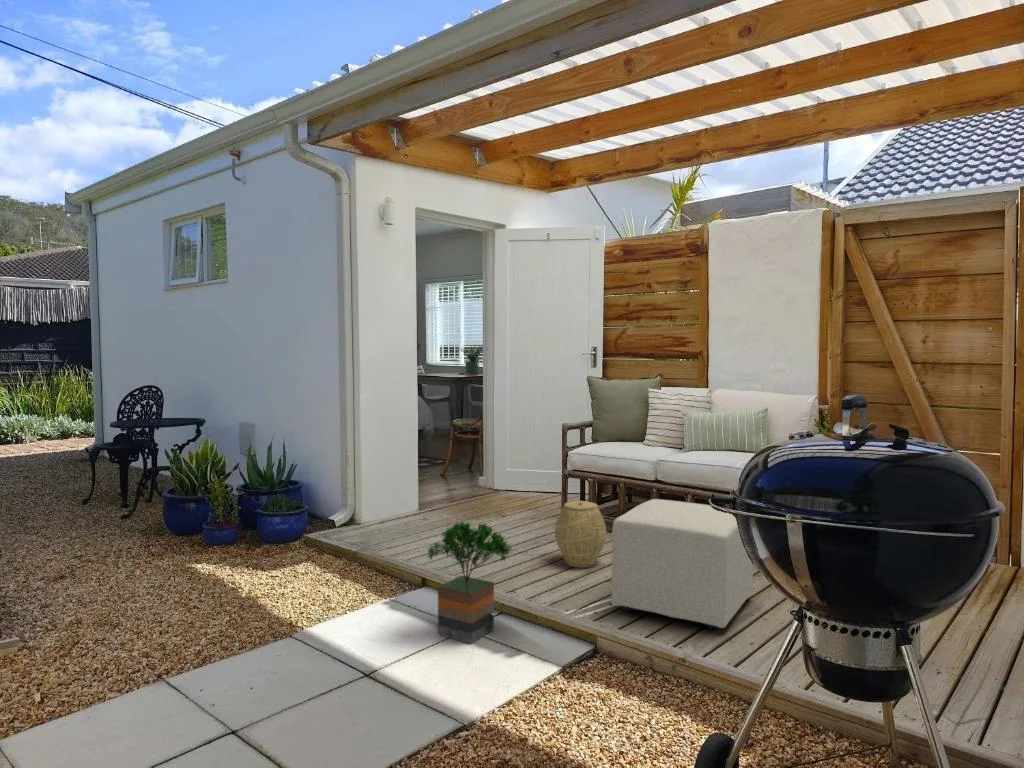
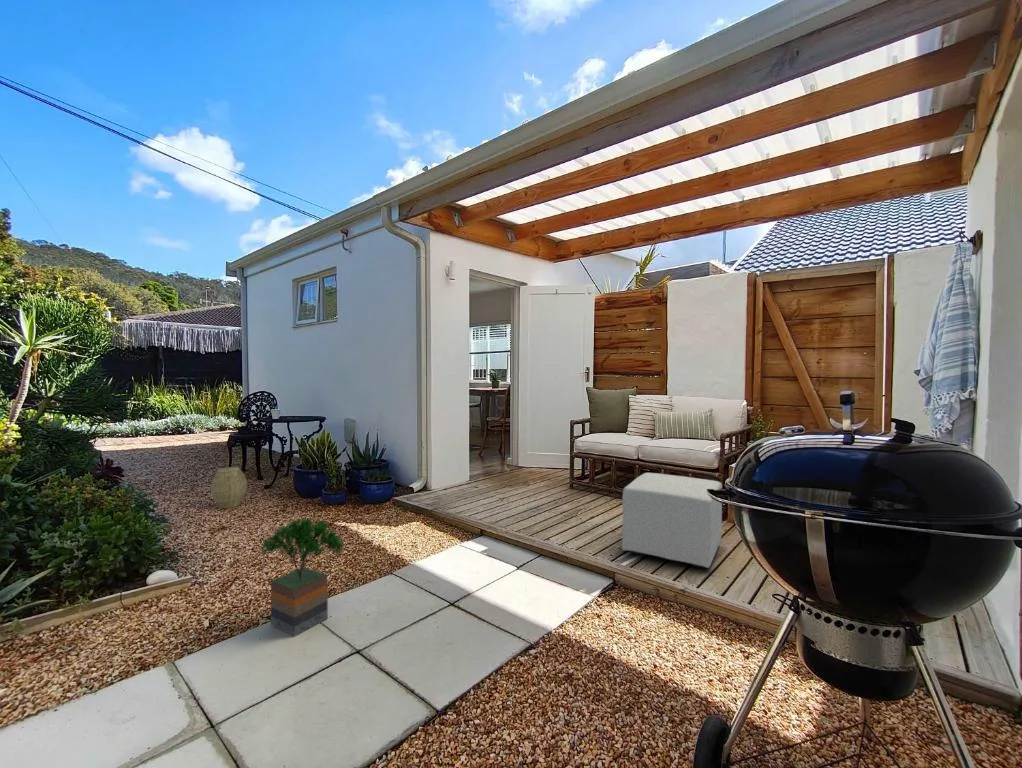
woven basket: present [555,501,606,568] -> present [210,467,247,508]
potted tree: present [428,522,512,644] -> present [262,518,344,636]

